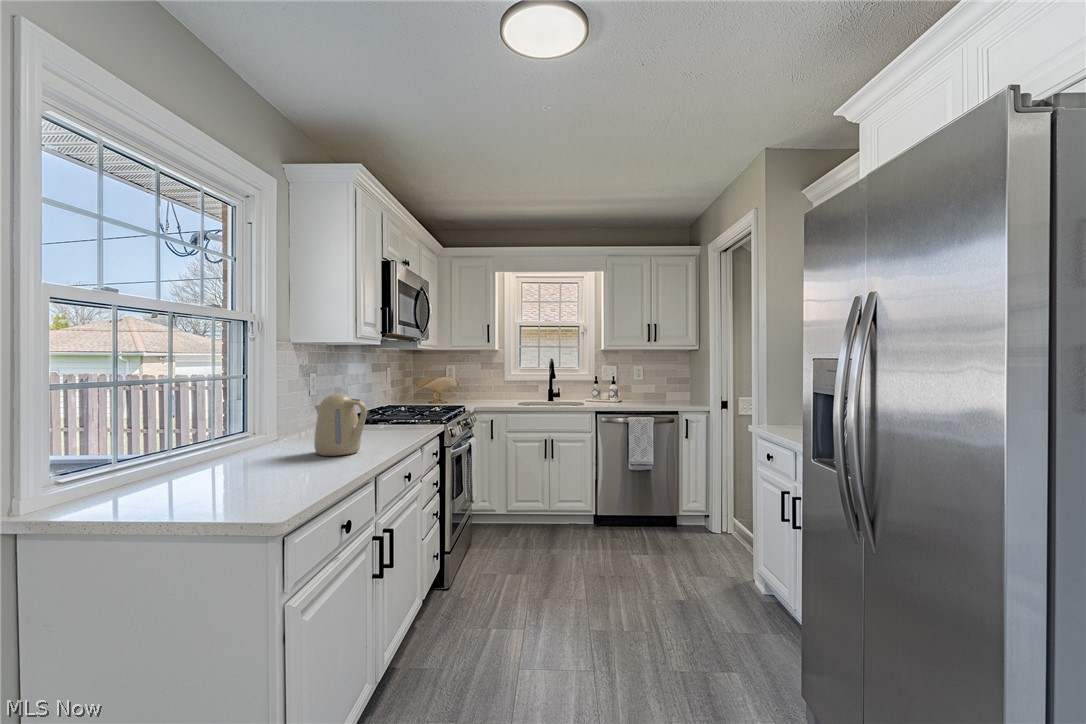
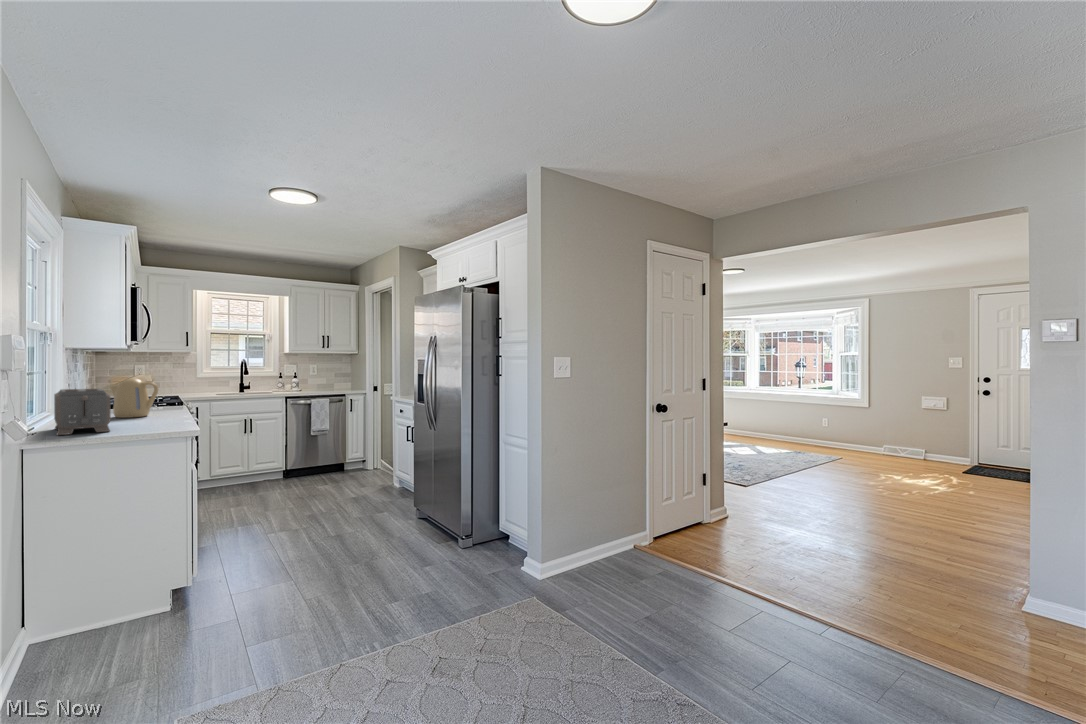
toaster: none [131,416,256,507] -> present [54,388,110,435]

